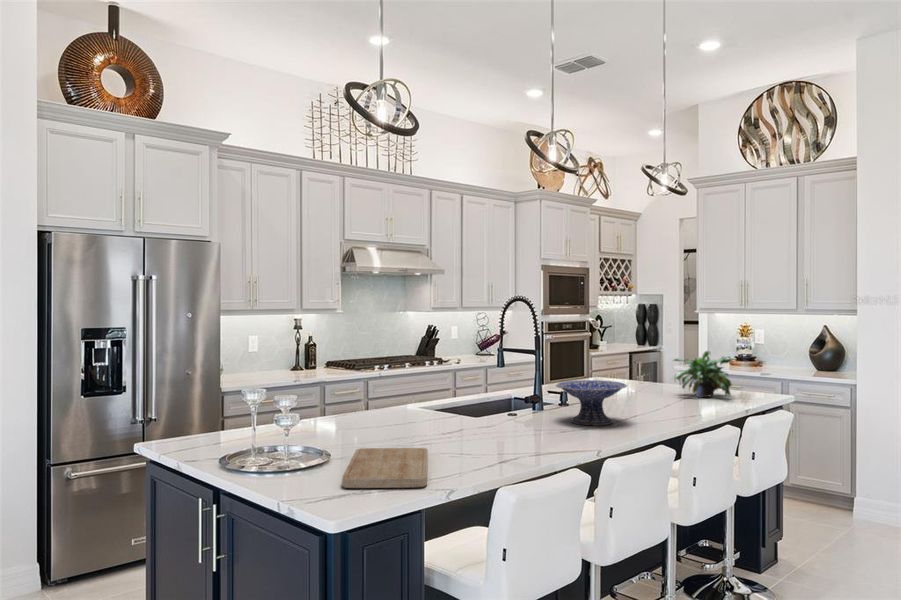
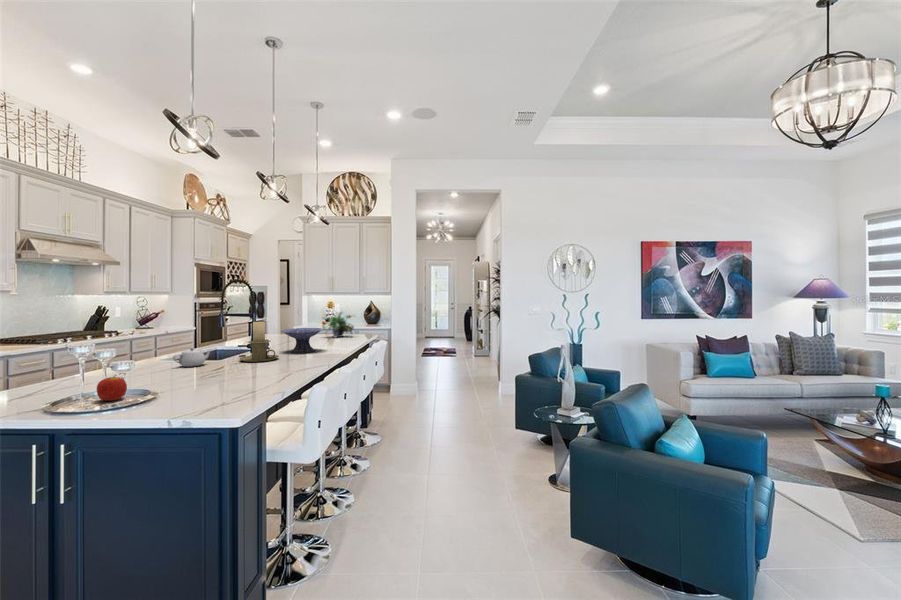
candle holder: none [475,368,534,434] -> present [239,322,279,362]
teapot: none [391,401,443,428] -> present [173,348,211,367]
apple: none [238,436,269,469] -> present [97,375,127,401]
cutting board: present [342,448,428,488] -> none [187,371,271,394]

